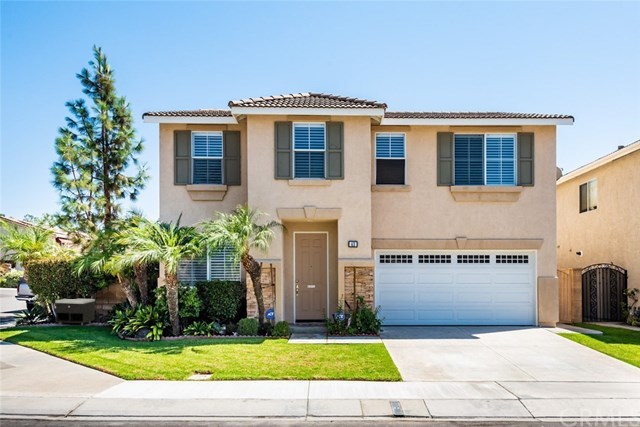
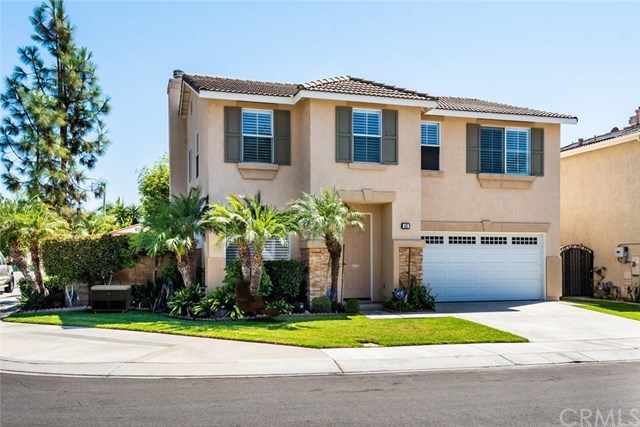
lounge chair: none [147,300,188,347] -> present [235,280,280,323]

